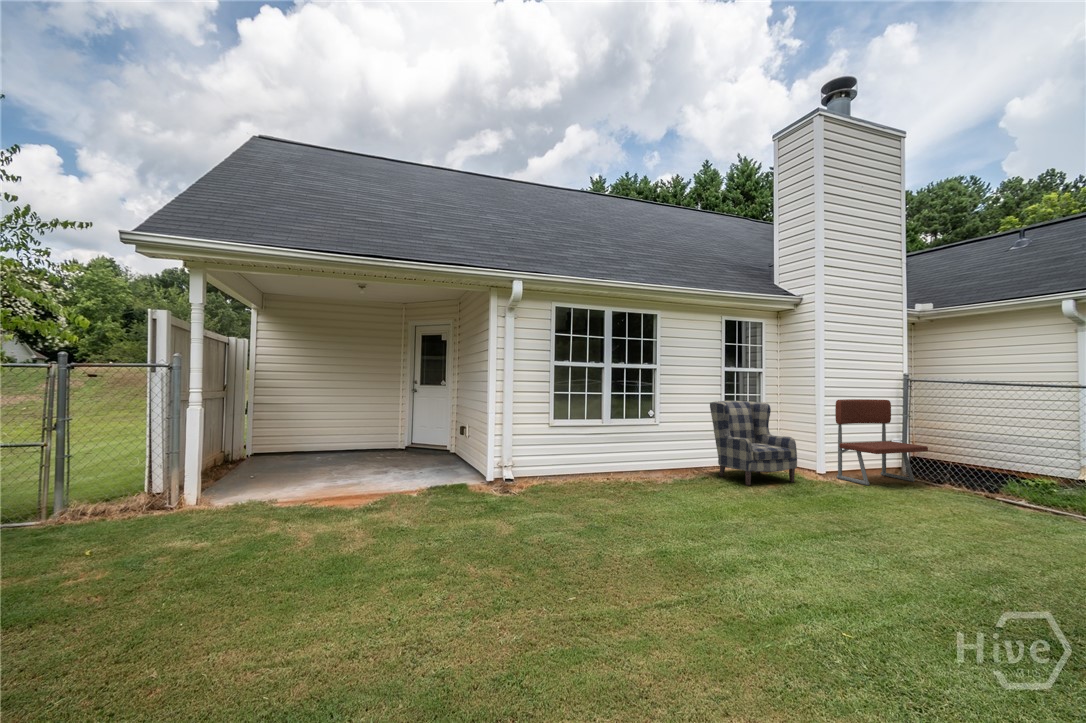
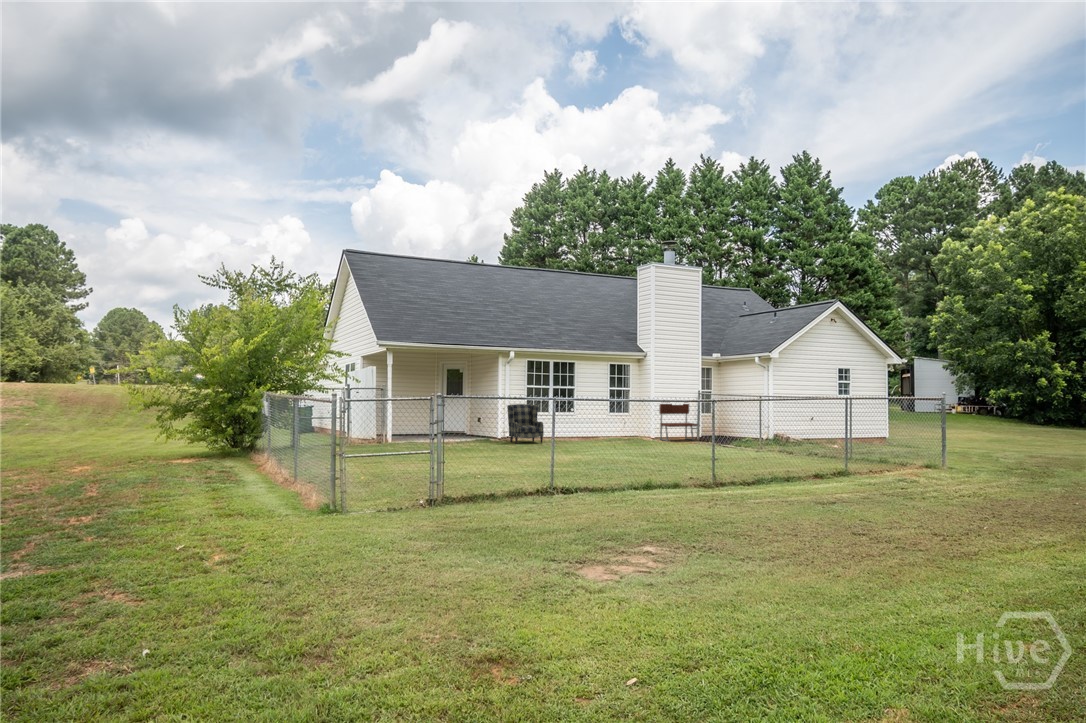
chair: present [710,401,797,486] -> present [507,404,544,444]

